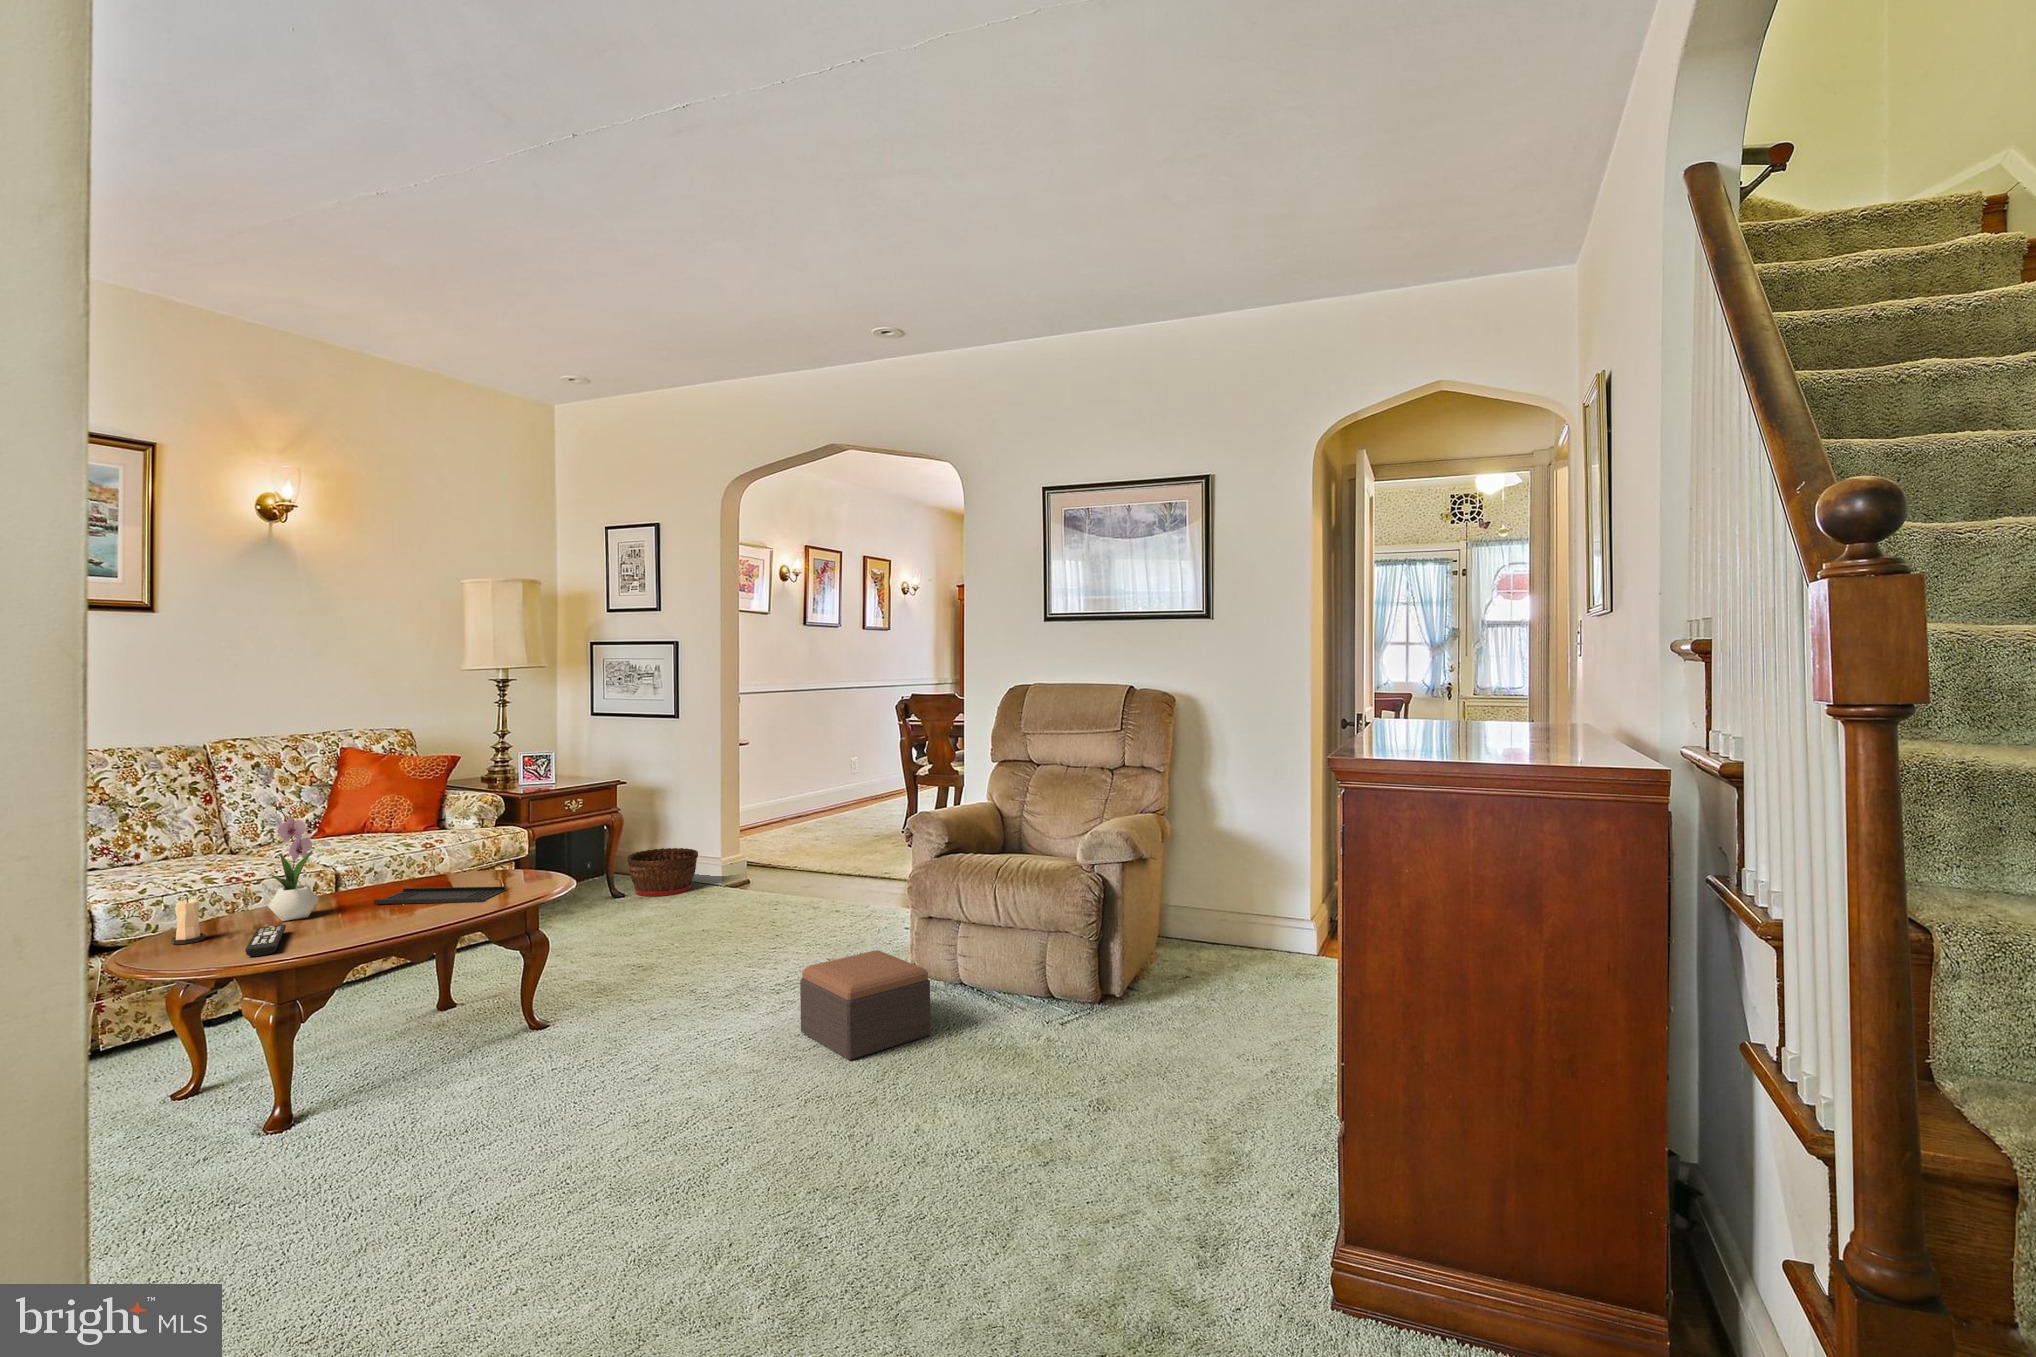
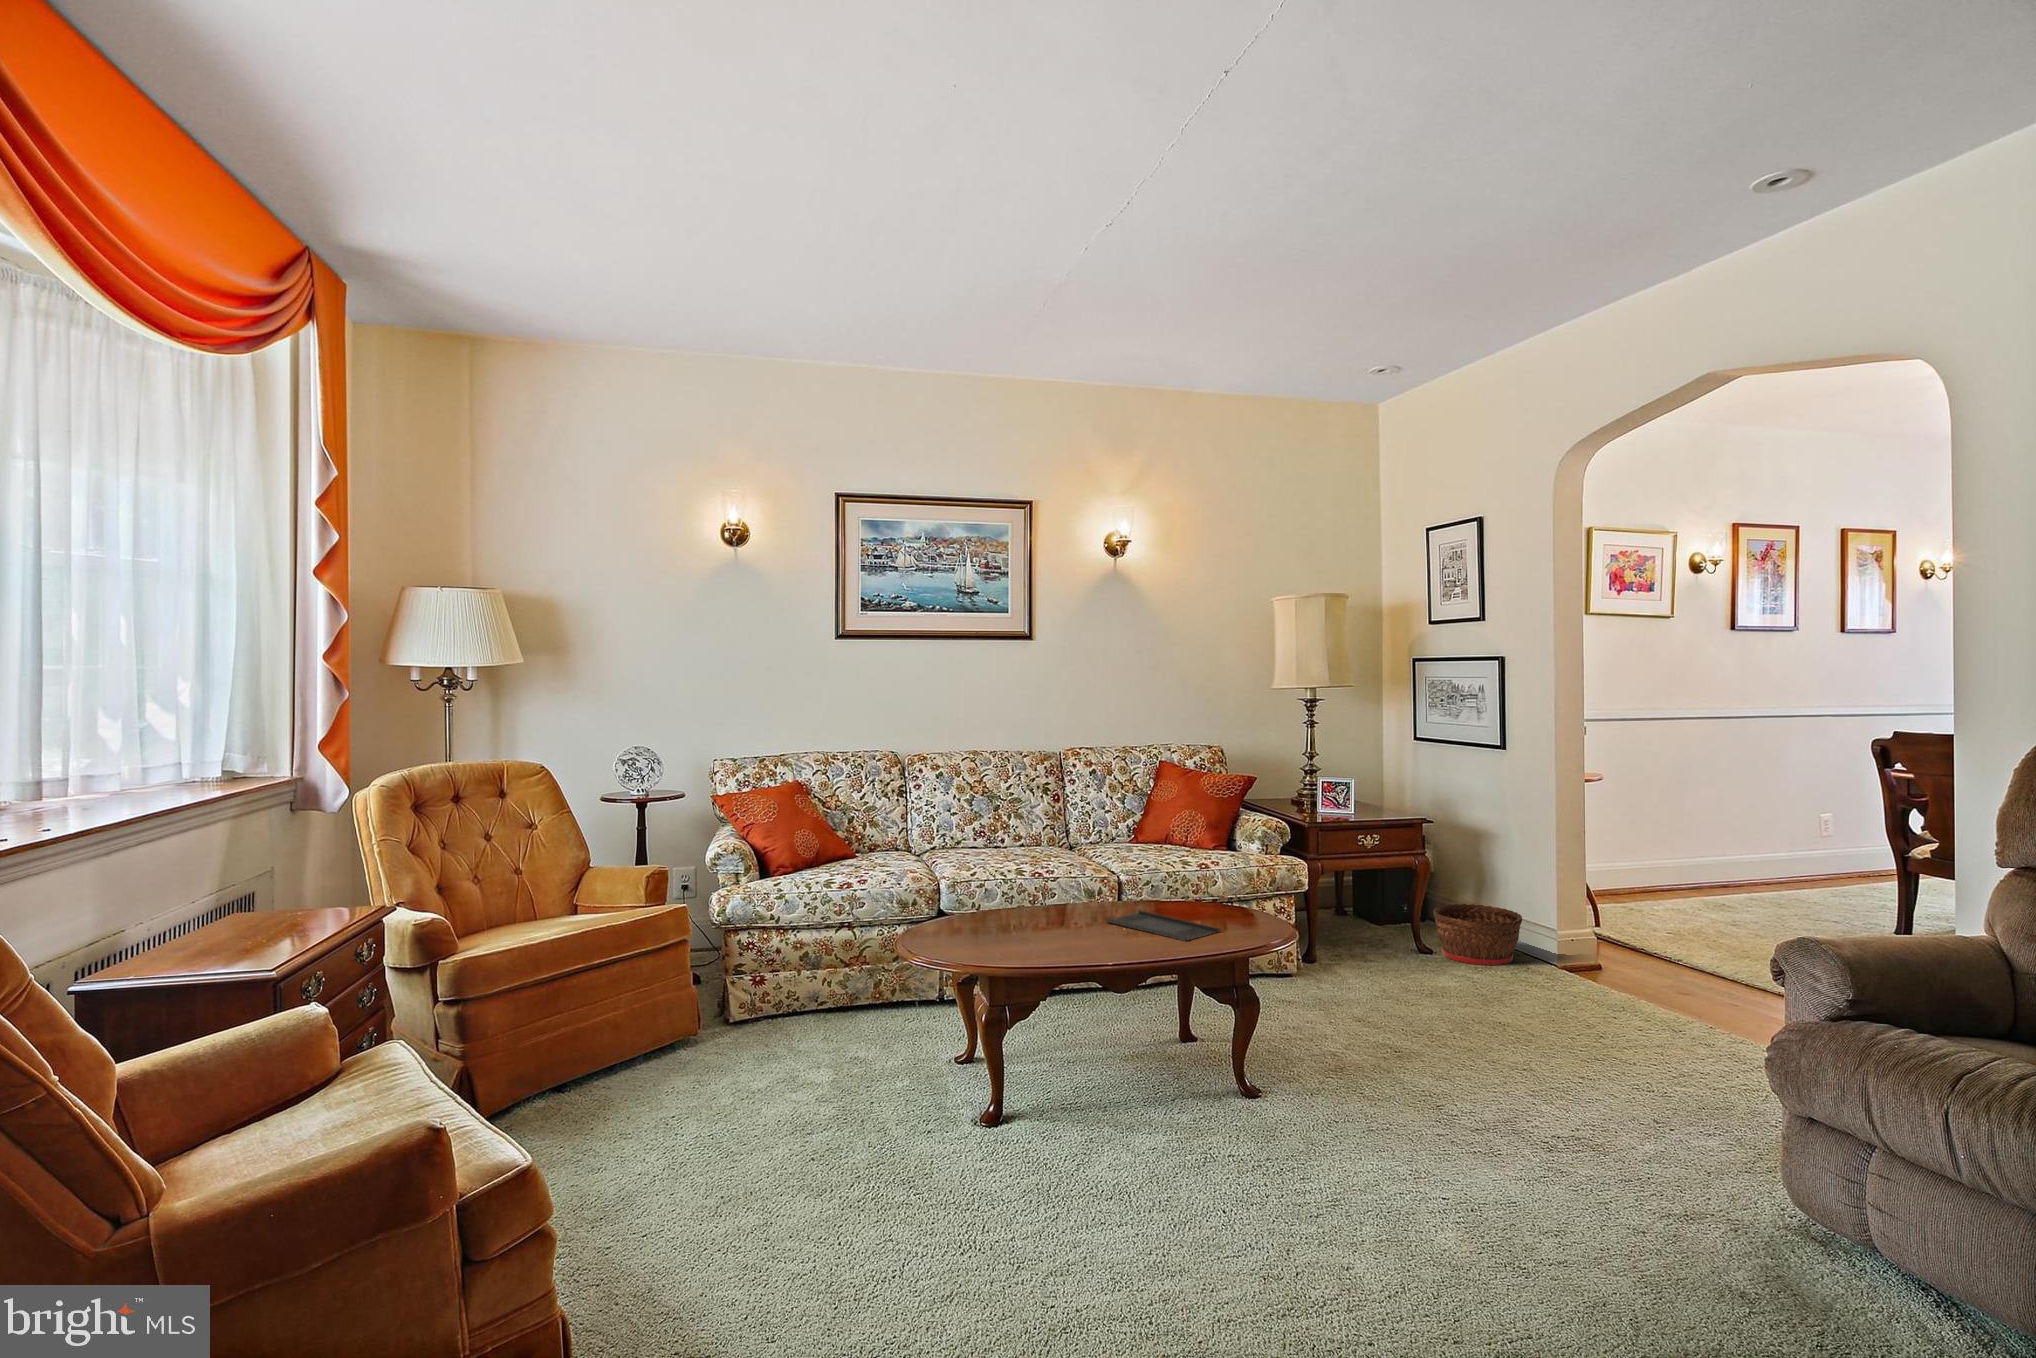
flower arrangement: present [268,802,319,921] -> none [1023,813,1060,924]
candle: present [171,897,205,944] -> none [950,888,972,929]
remote control: present [245,925,286,956] -> none [972,927,1021,955]
footstool: present [800,950,931,1060] -> none [1540,1133,1764,1325]

